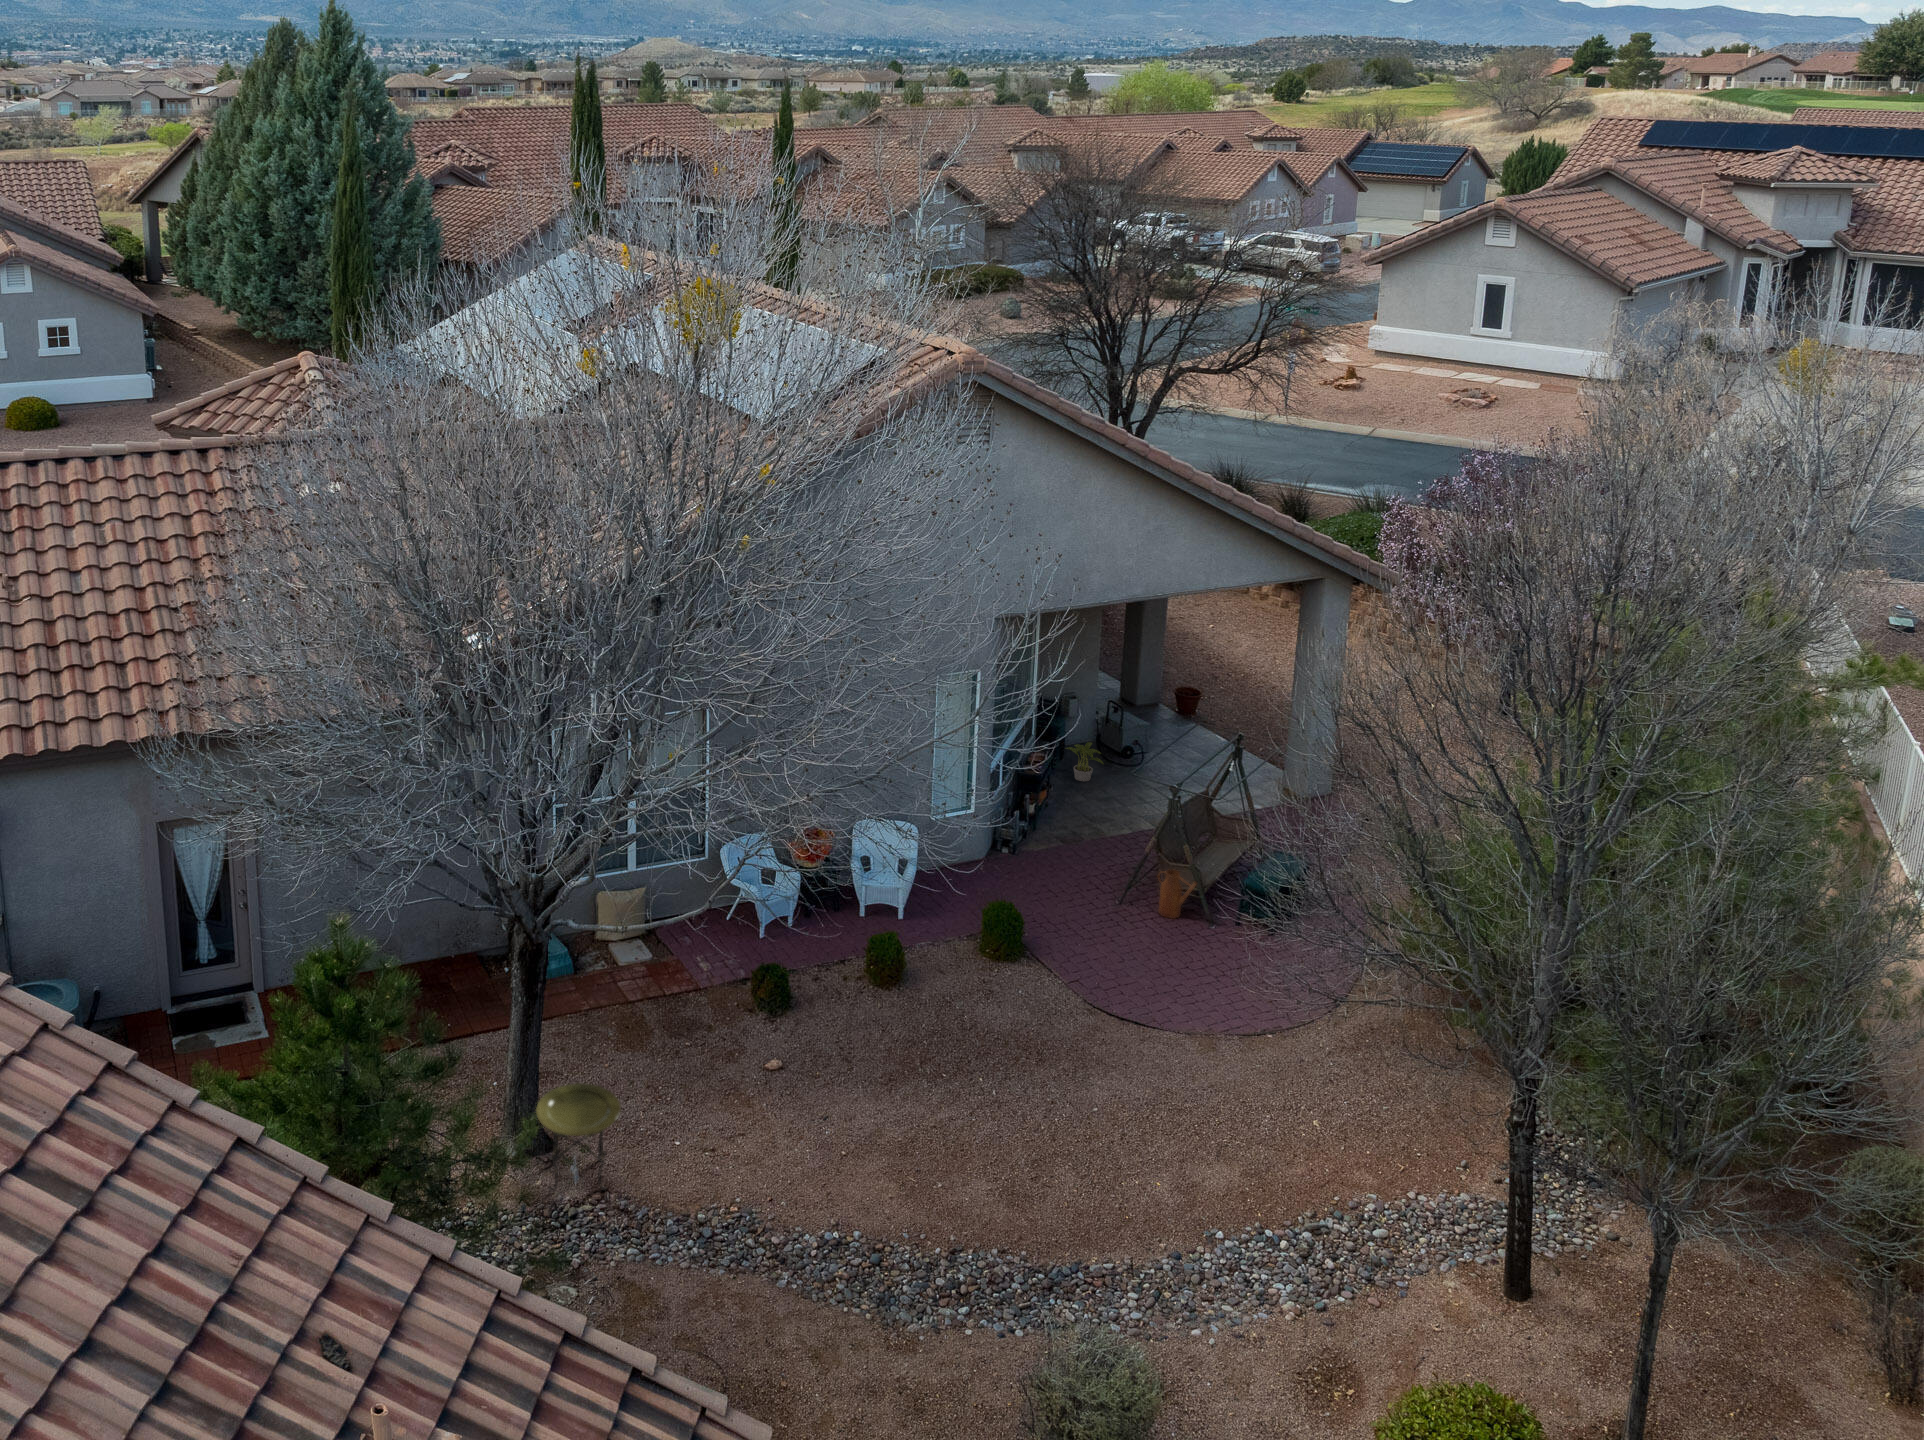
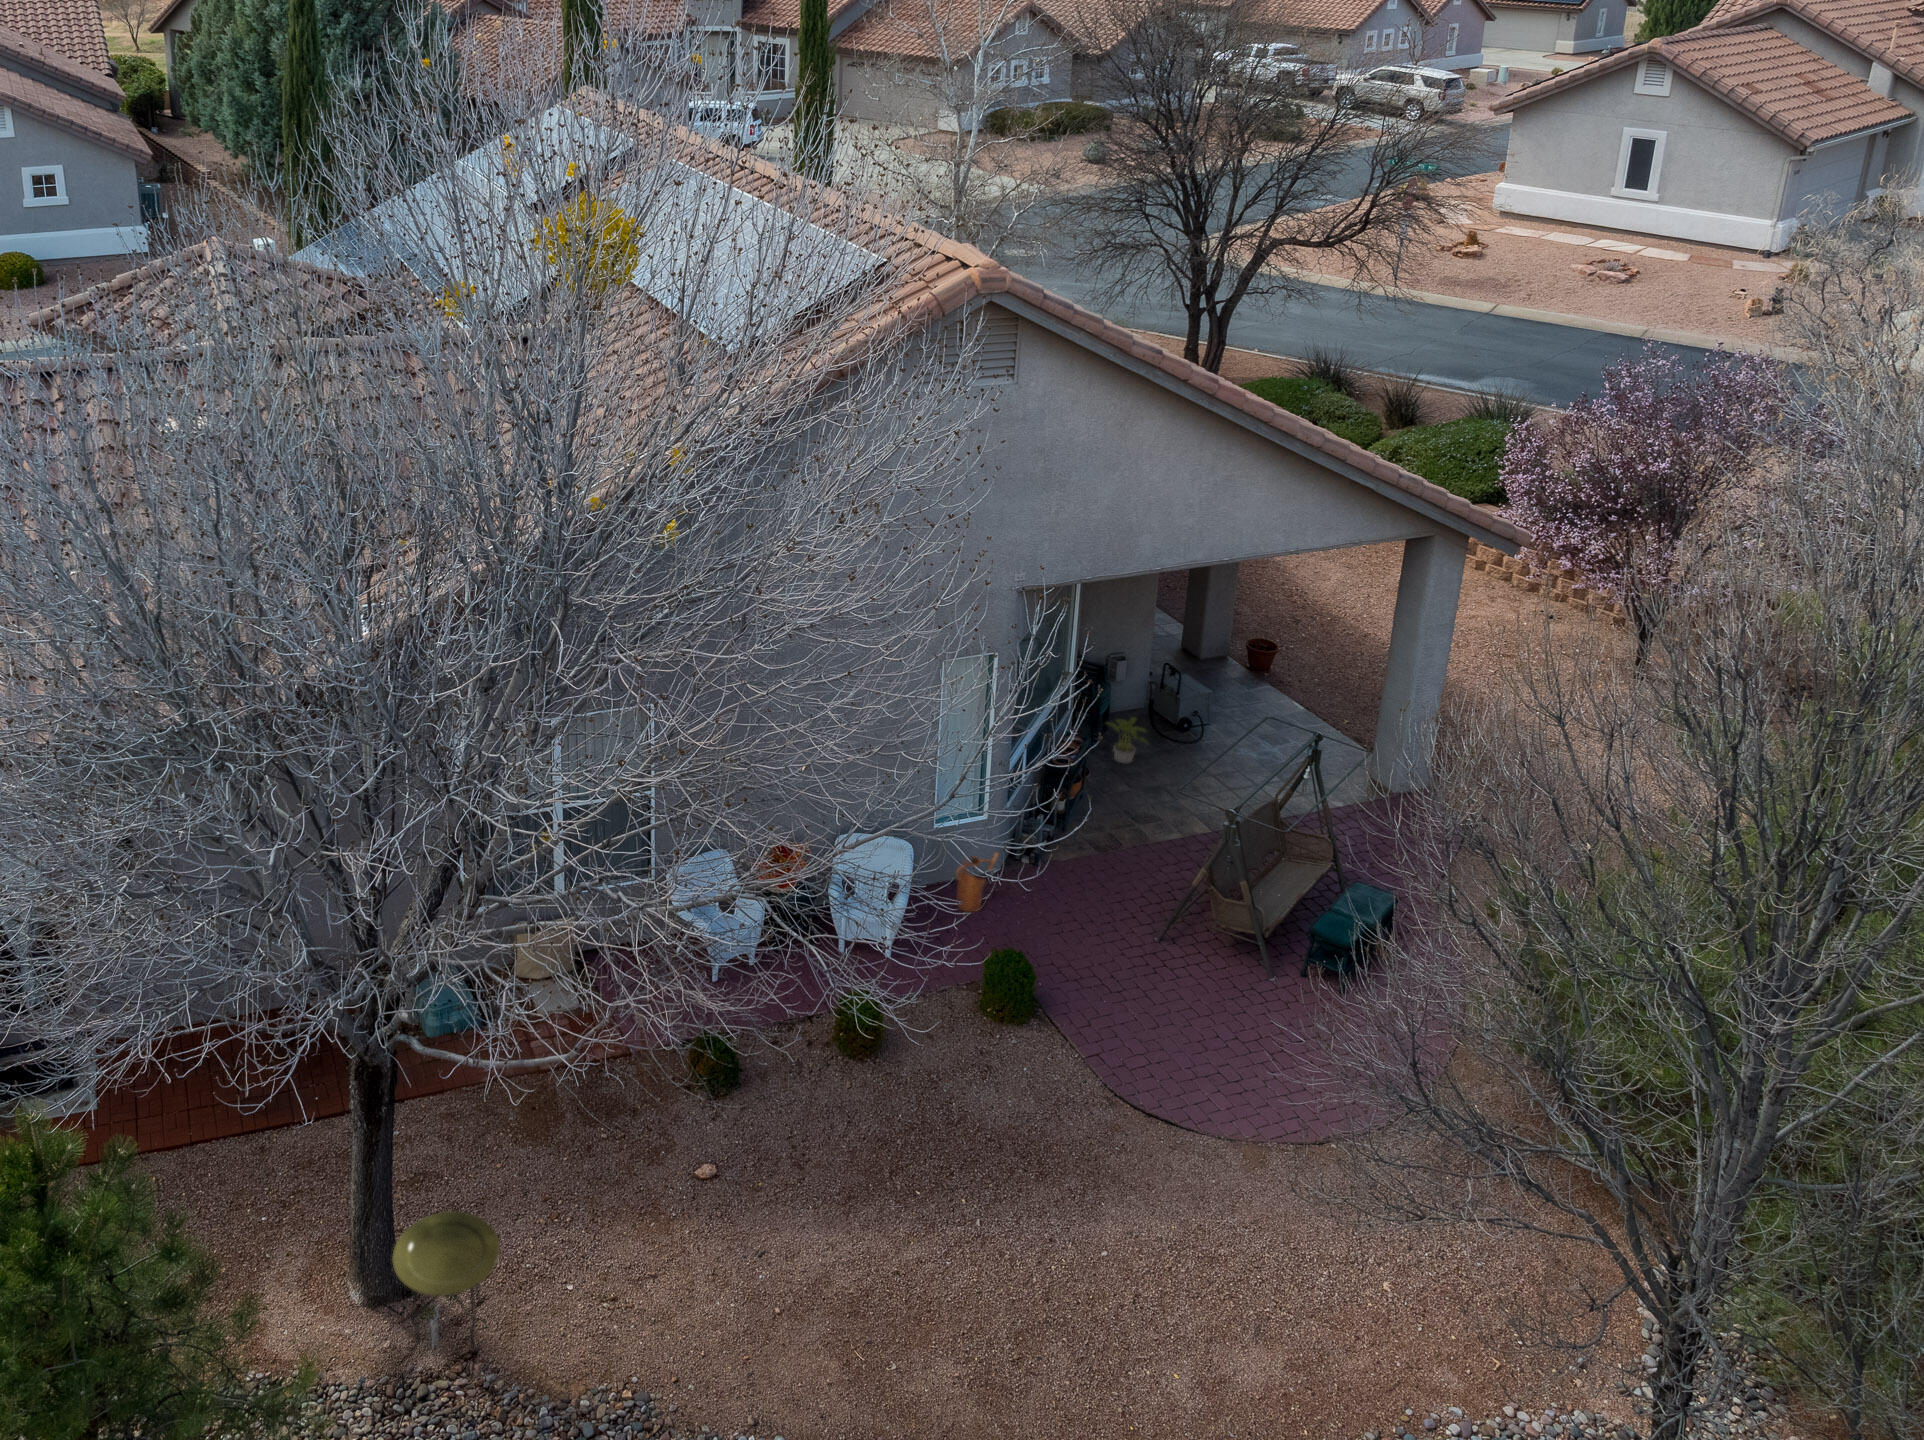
watering can: present [1158,869,1197,919] -> present [956,852,999,912]

